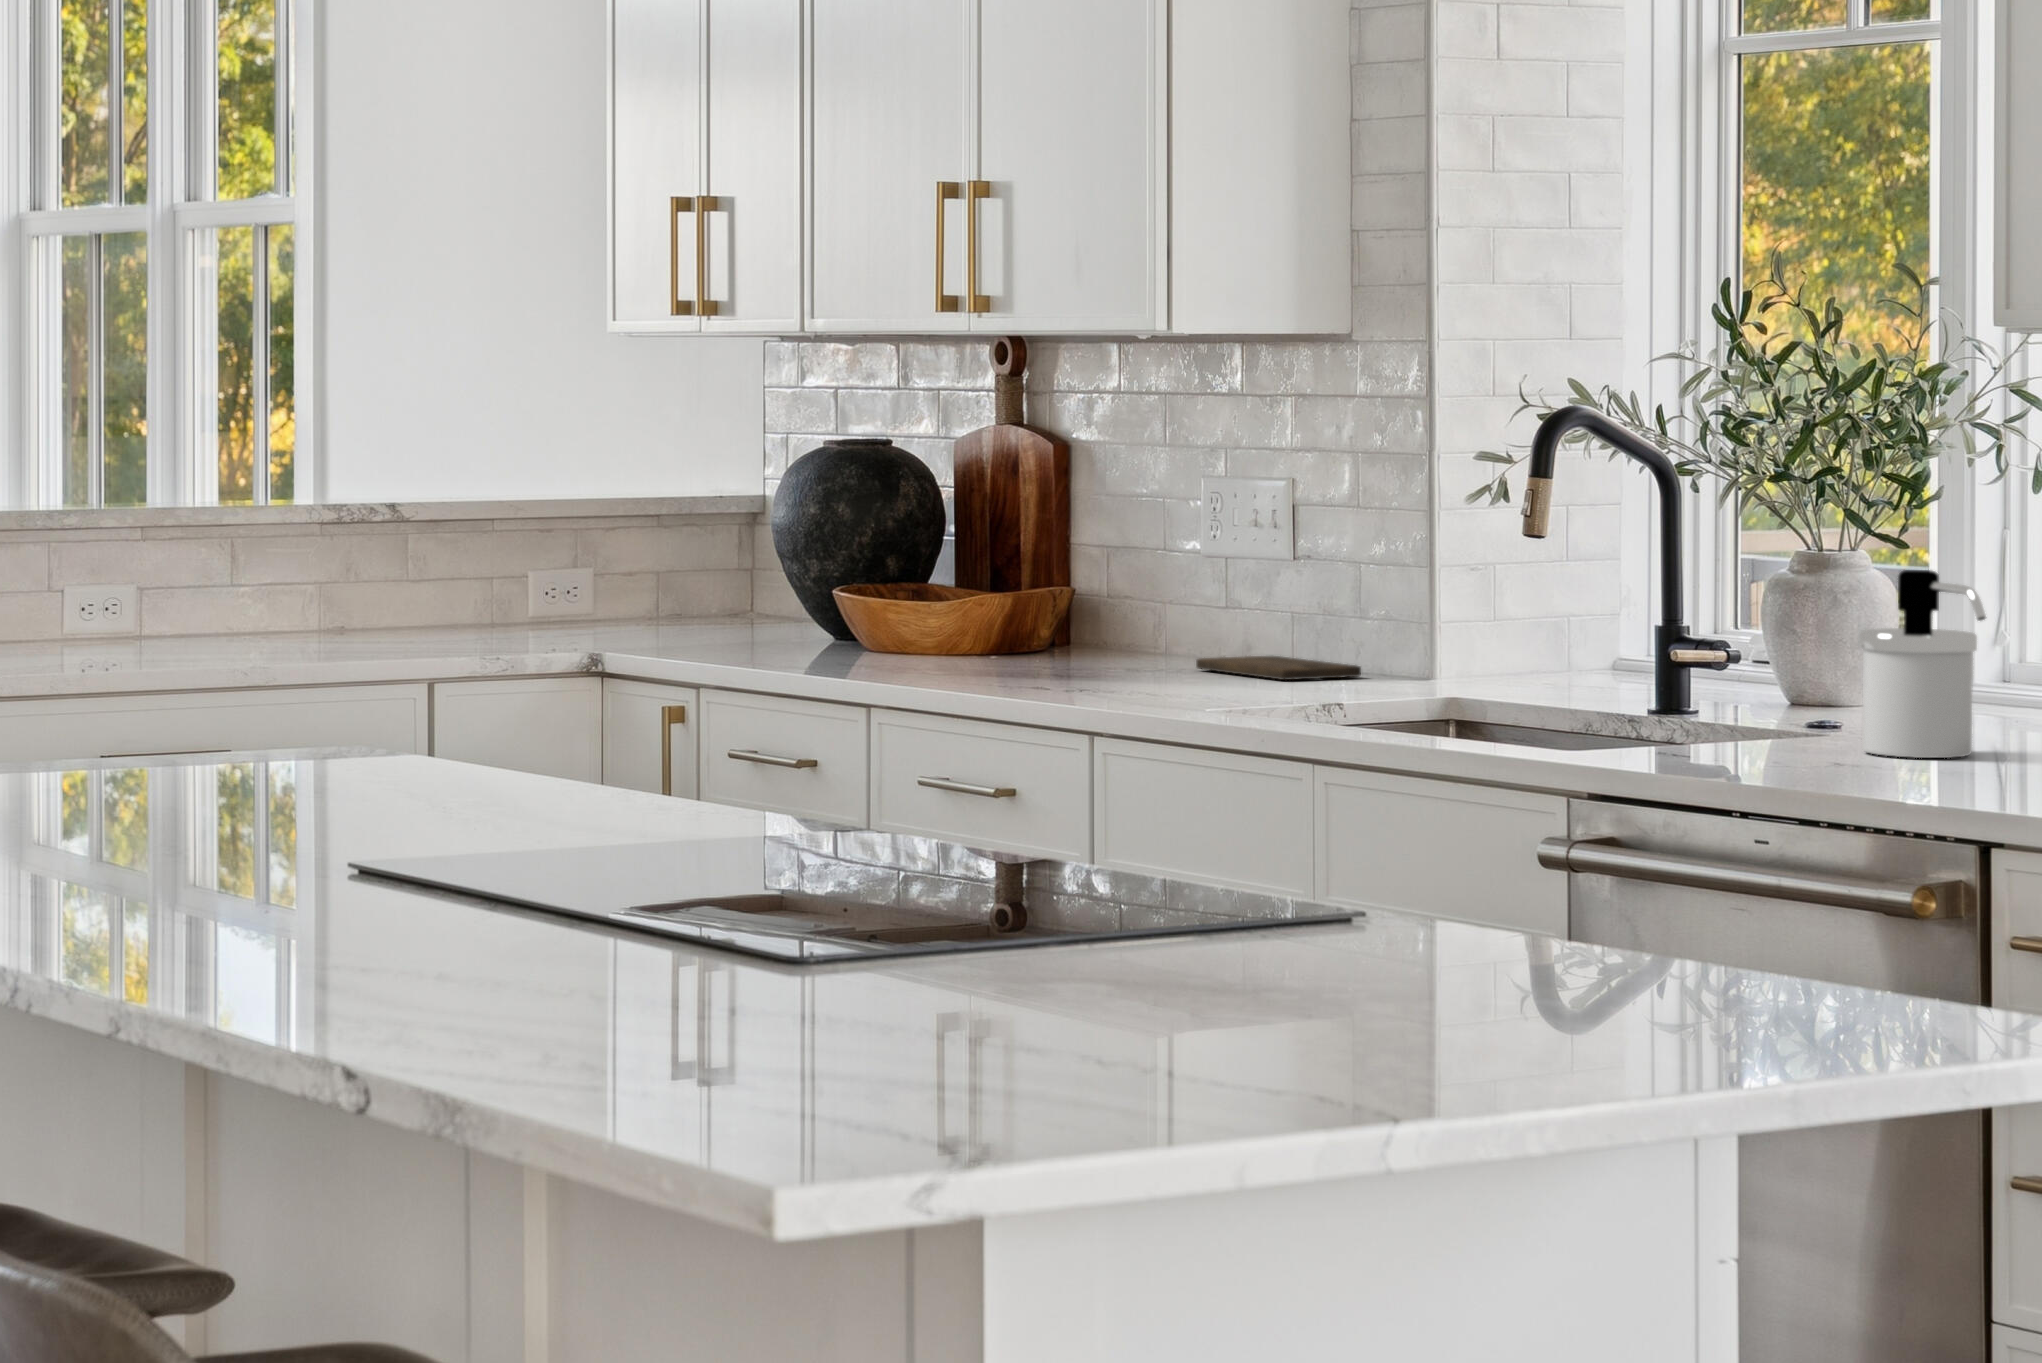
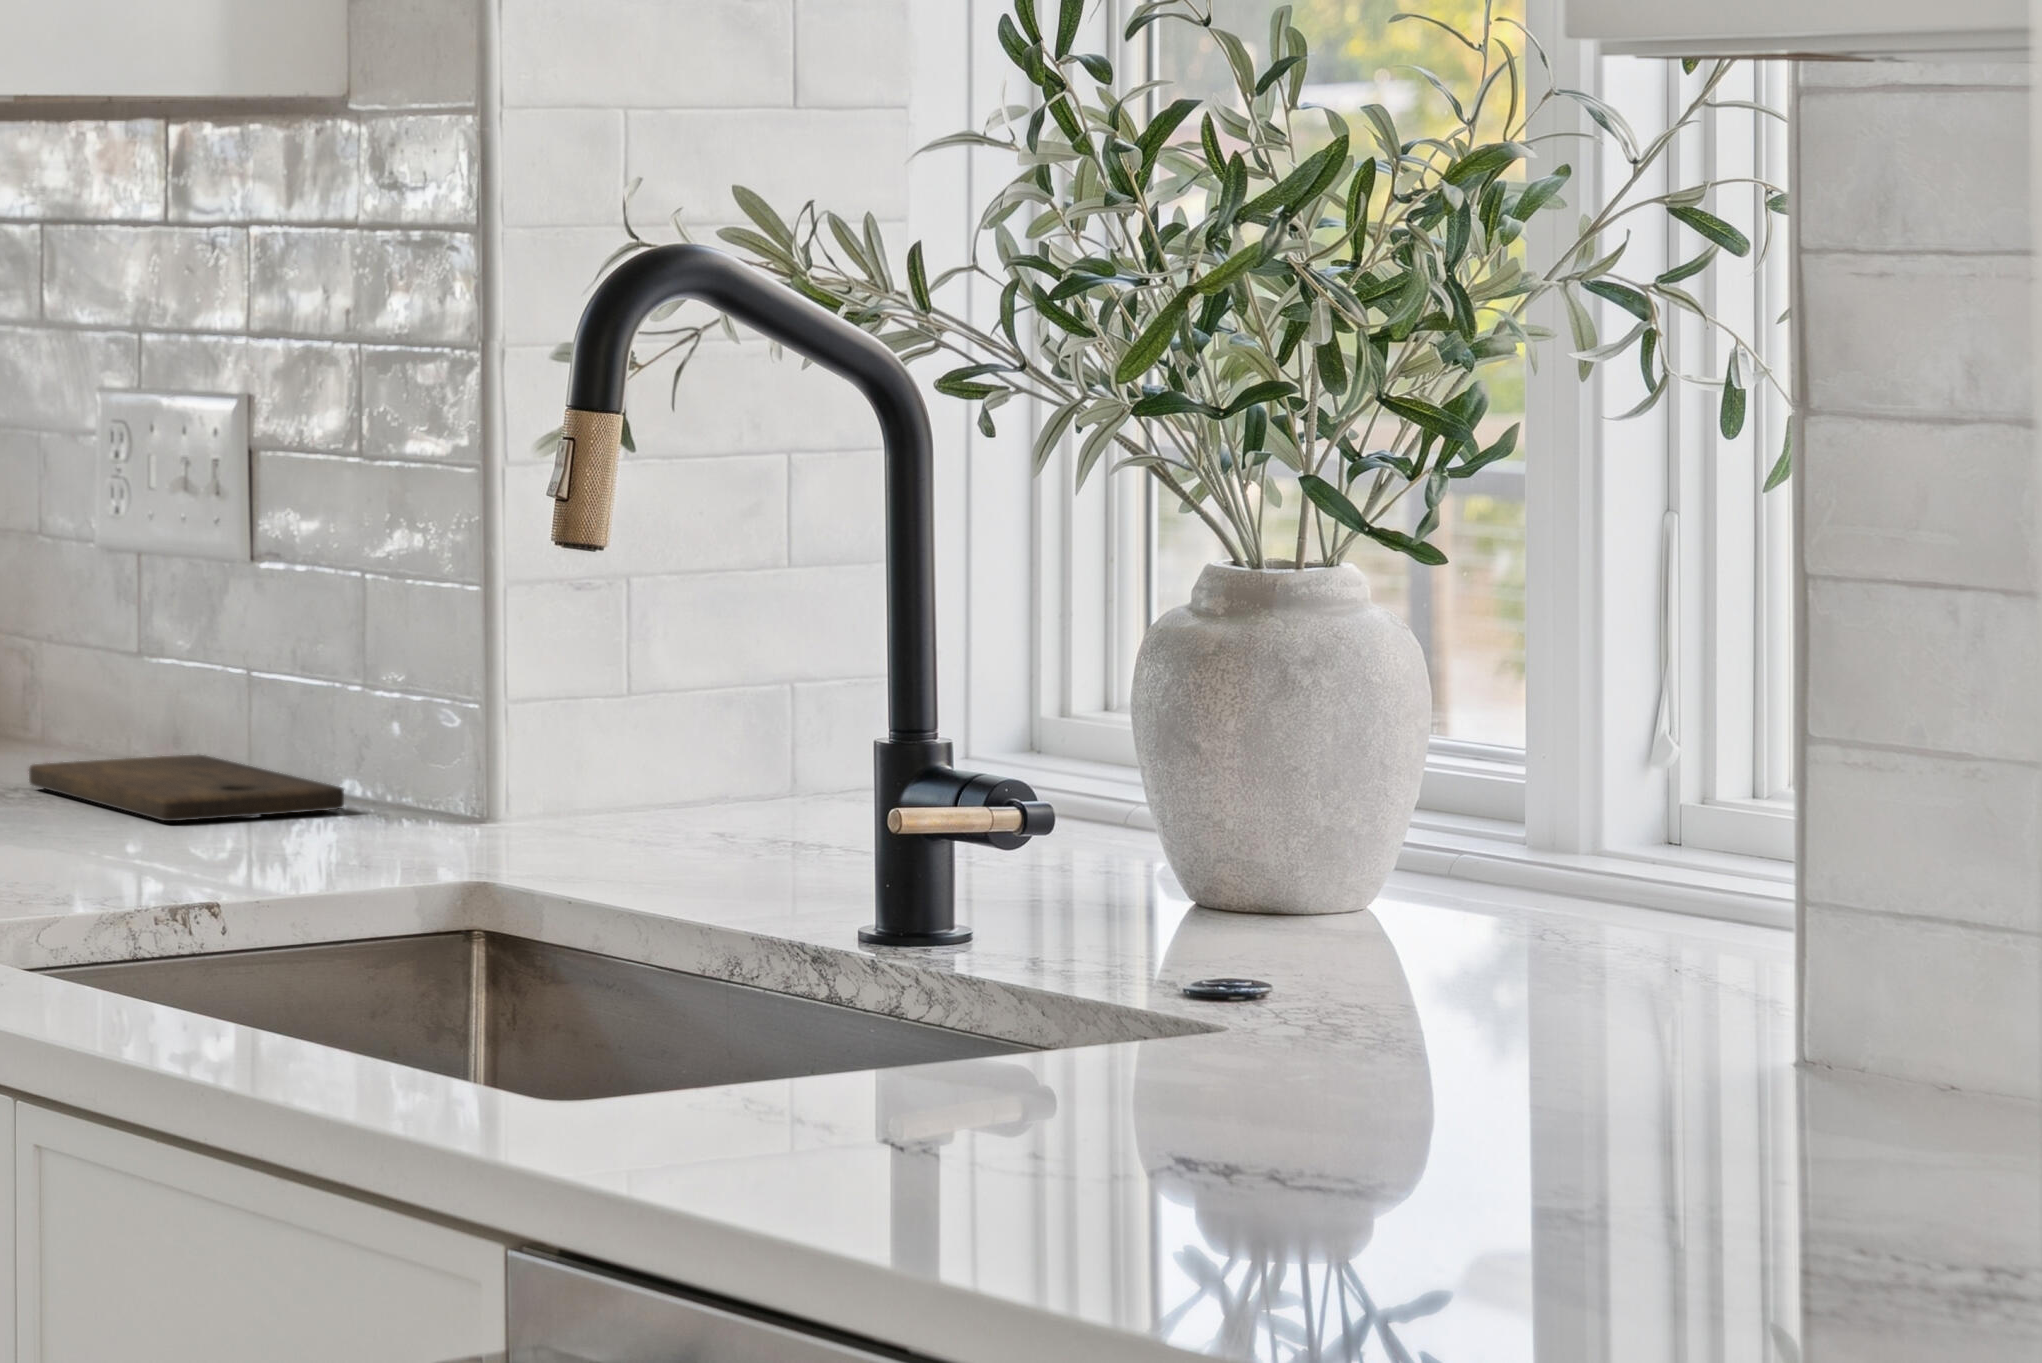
soap dispenser: present [1859,570,1986,758] -> none [1301,650,1621,1151]

